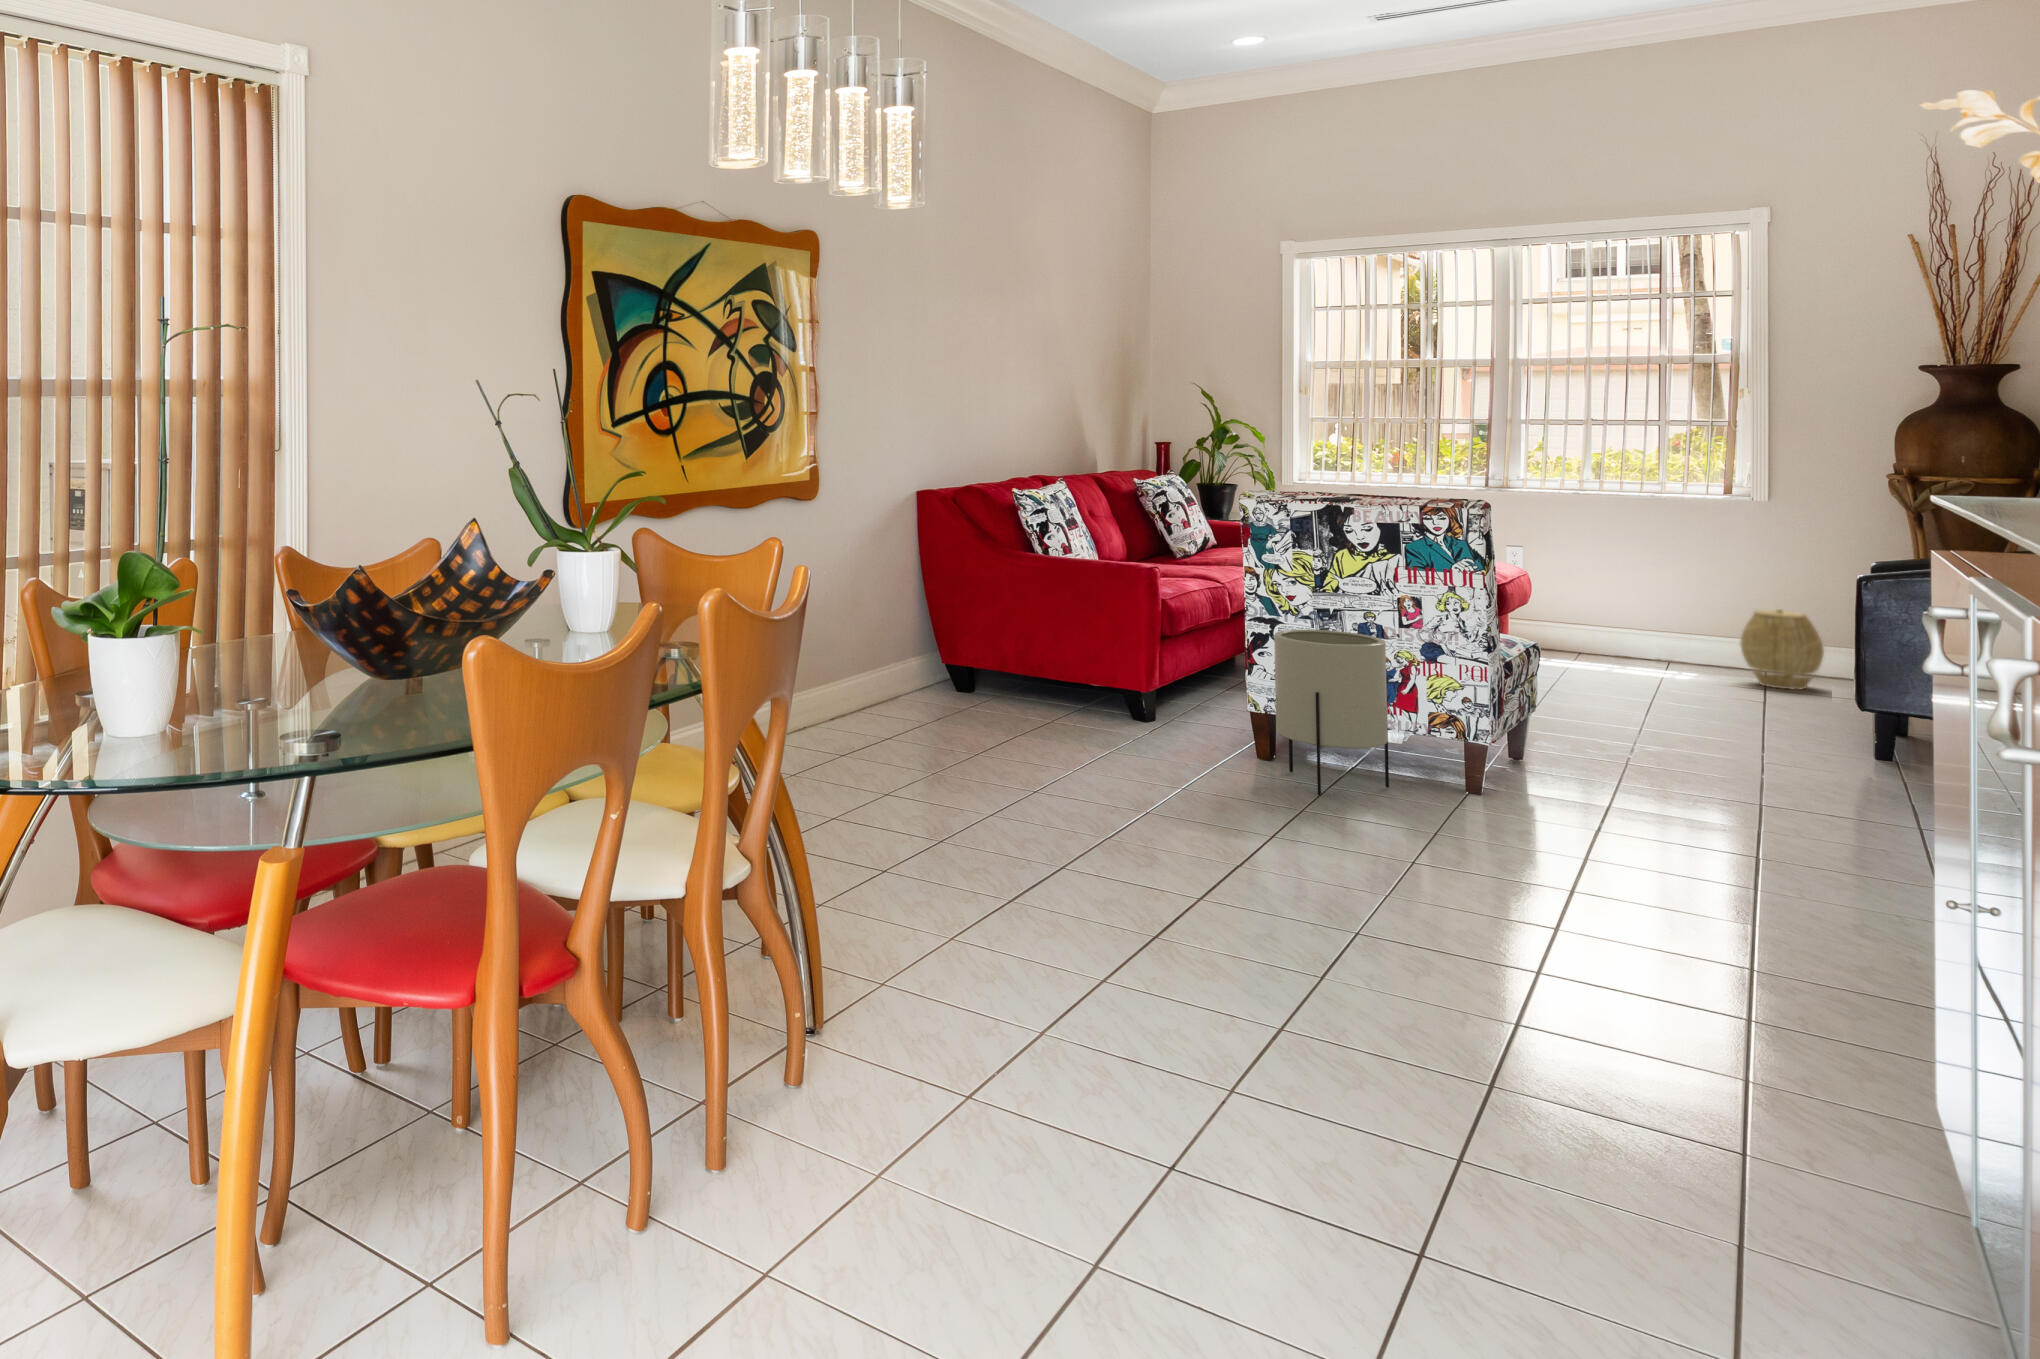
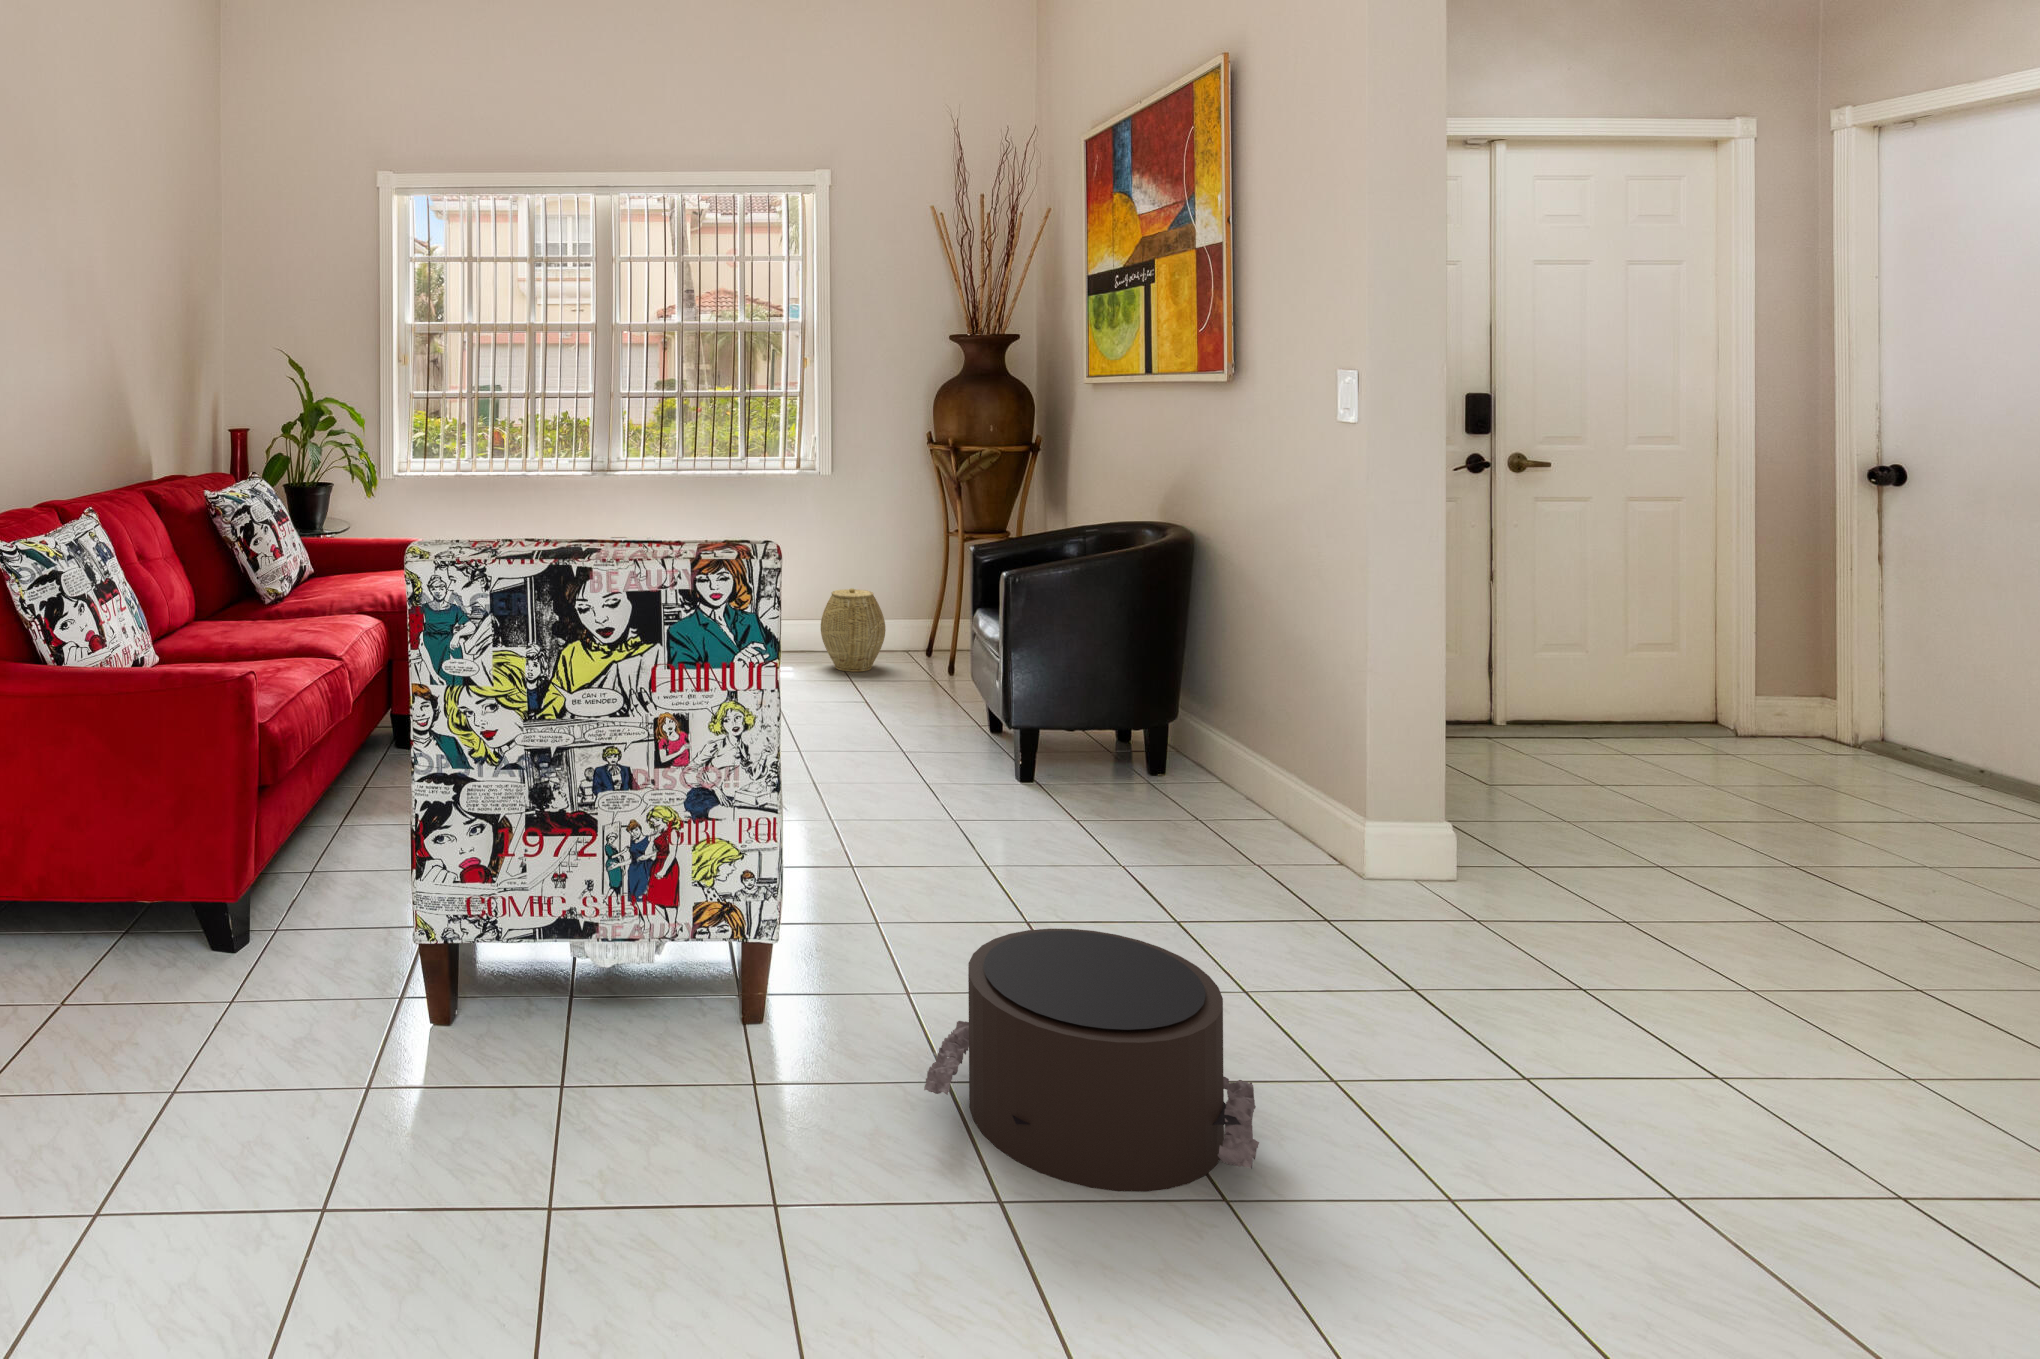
planter: present [1274,630,1389,795] -> none [478,789,655,1138]
pouf: none [1552,750,1812,878] -> present [924,929,1259,1192]

